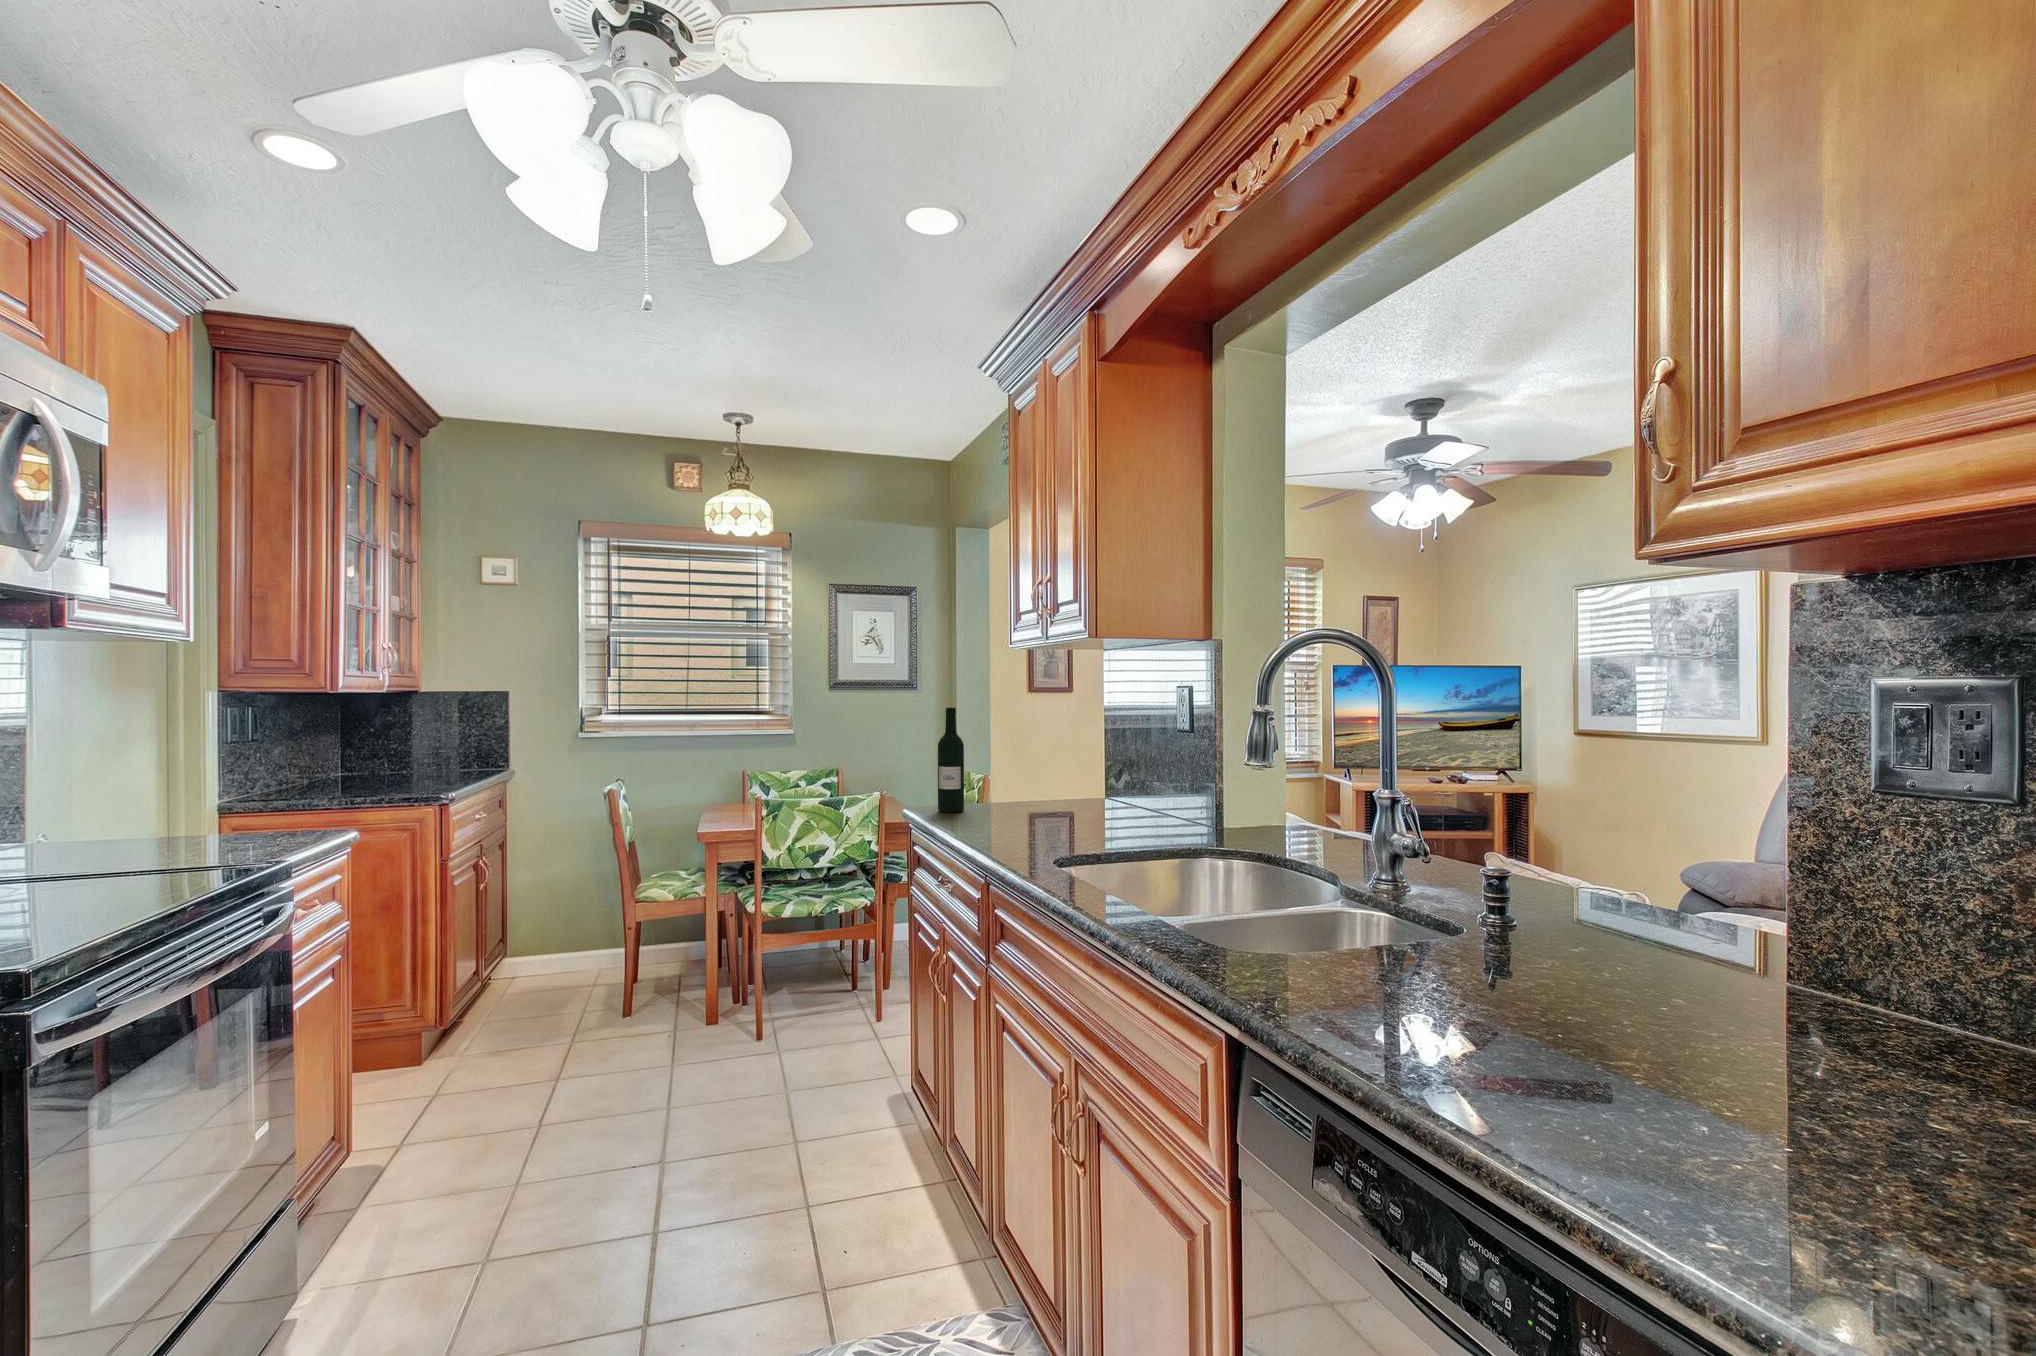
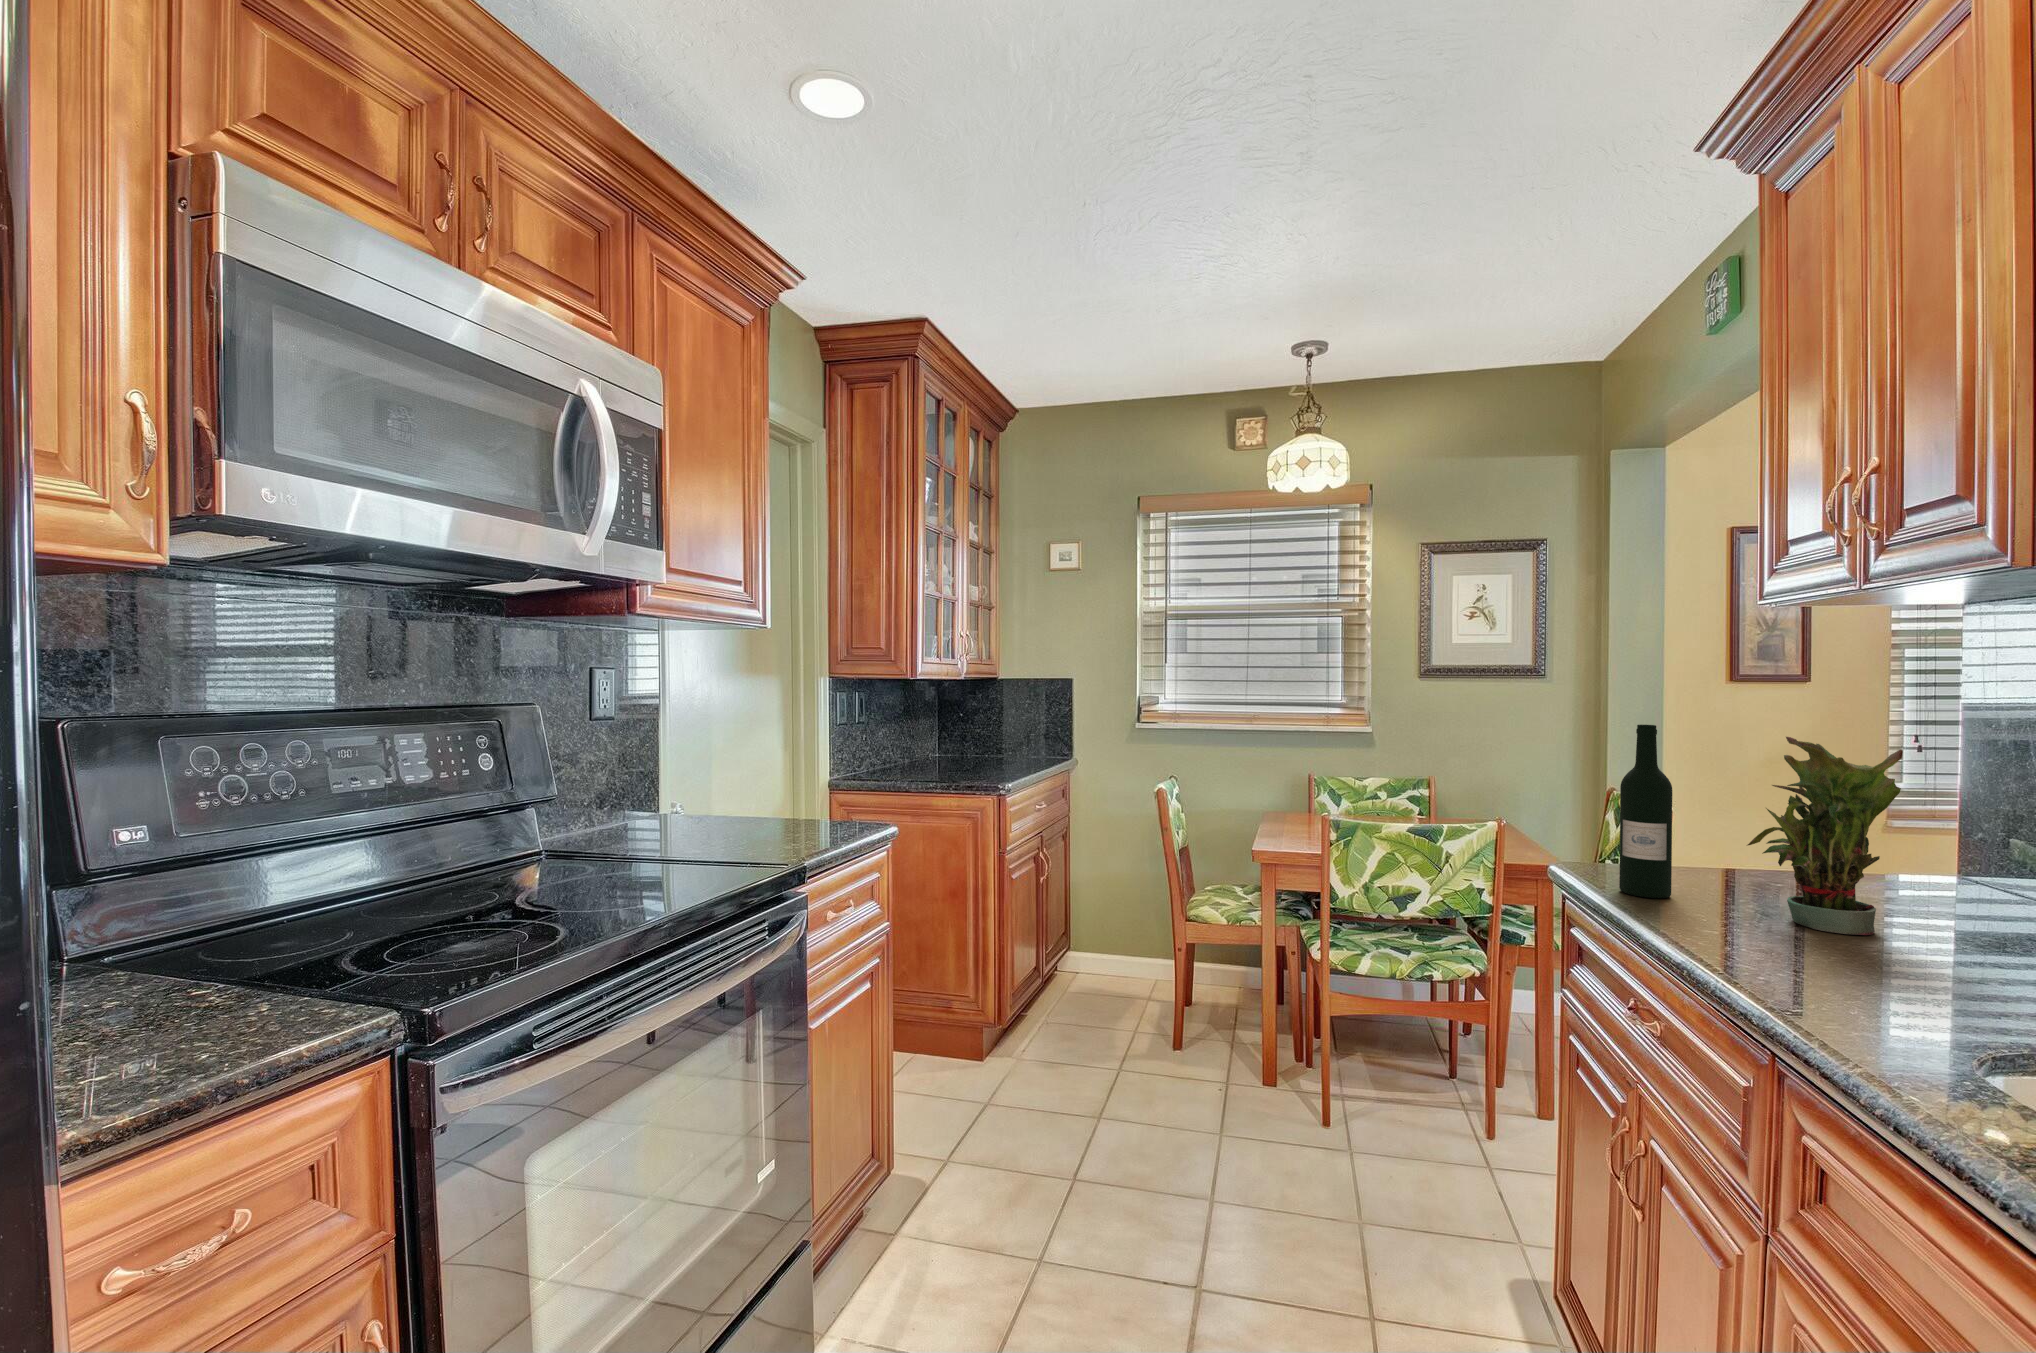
potted plant: none [997,709,1059,816] -> present [1748,737,1903,935]

